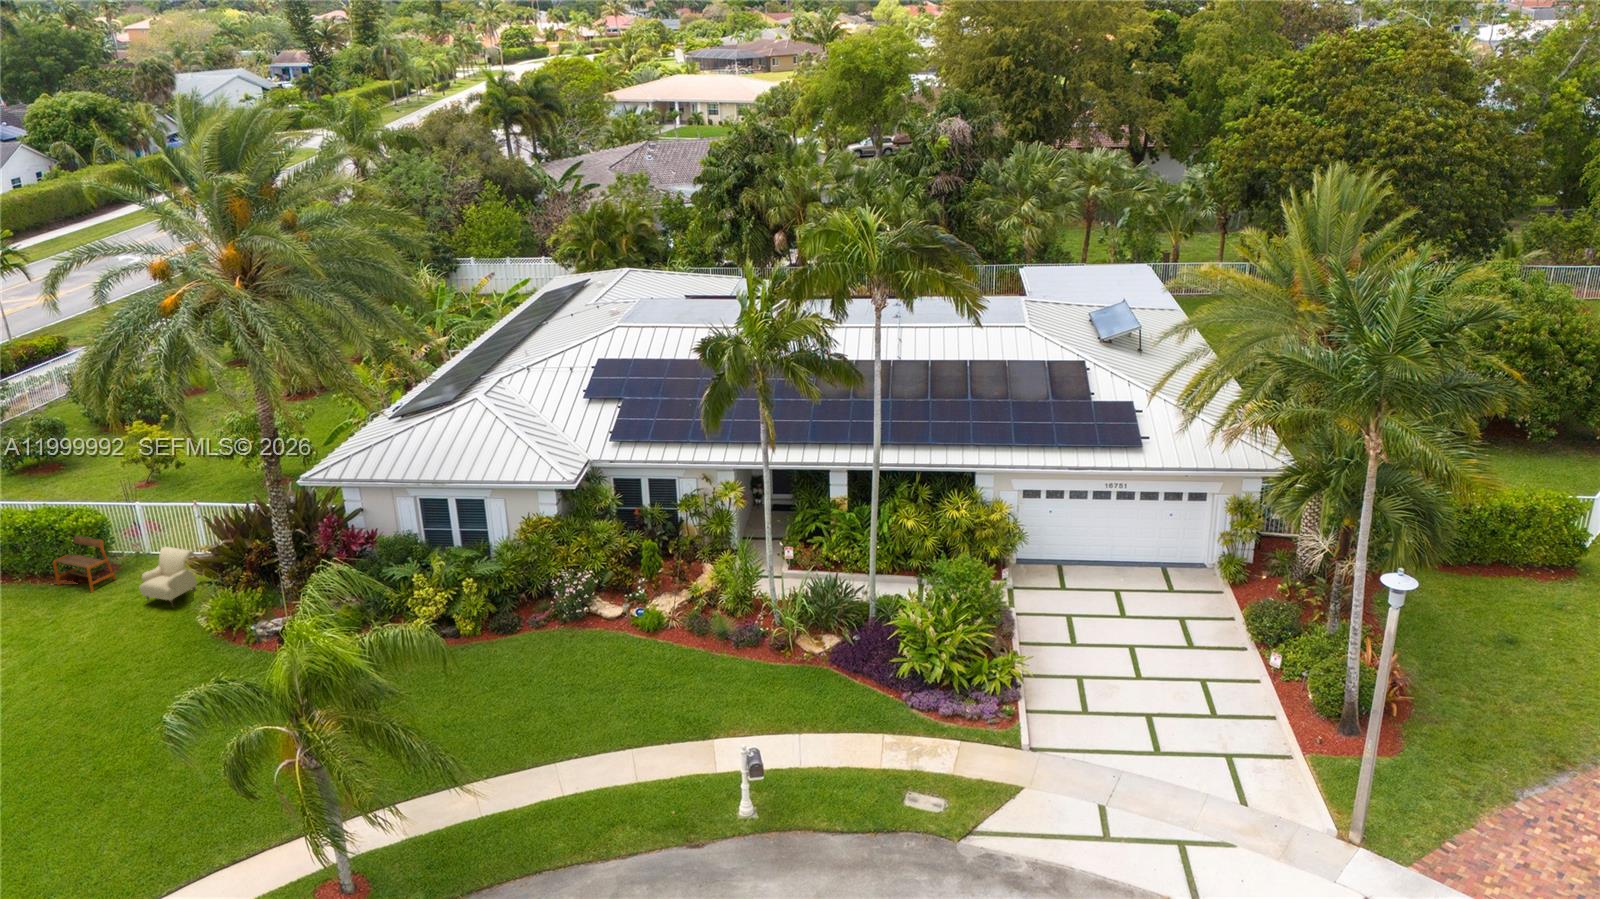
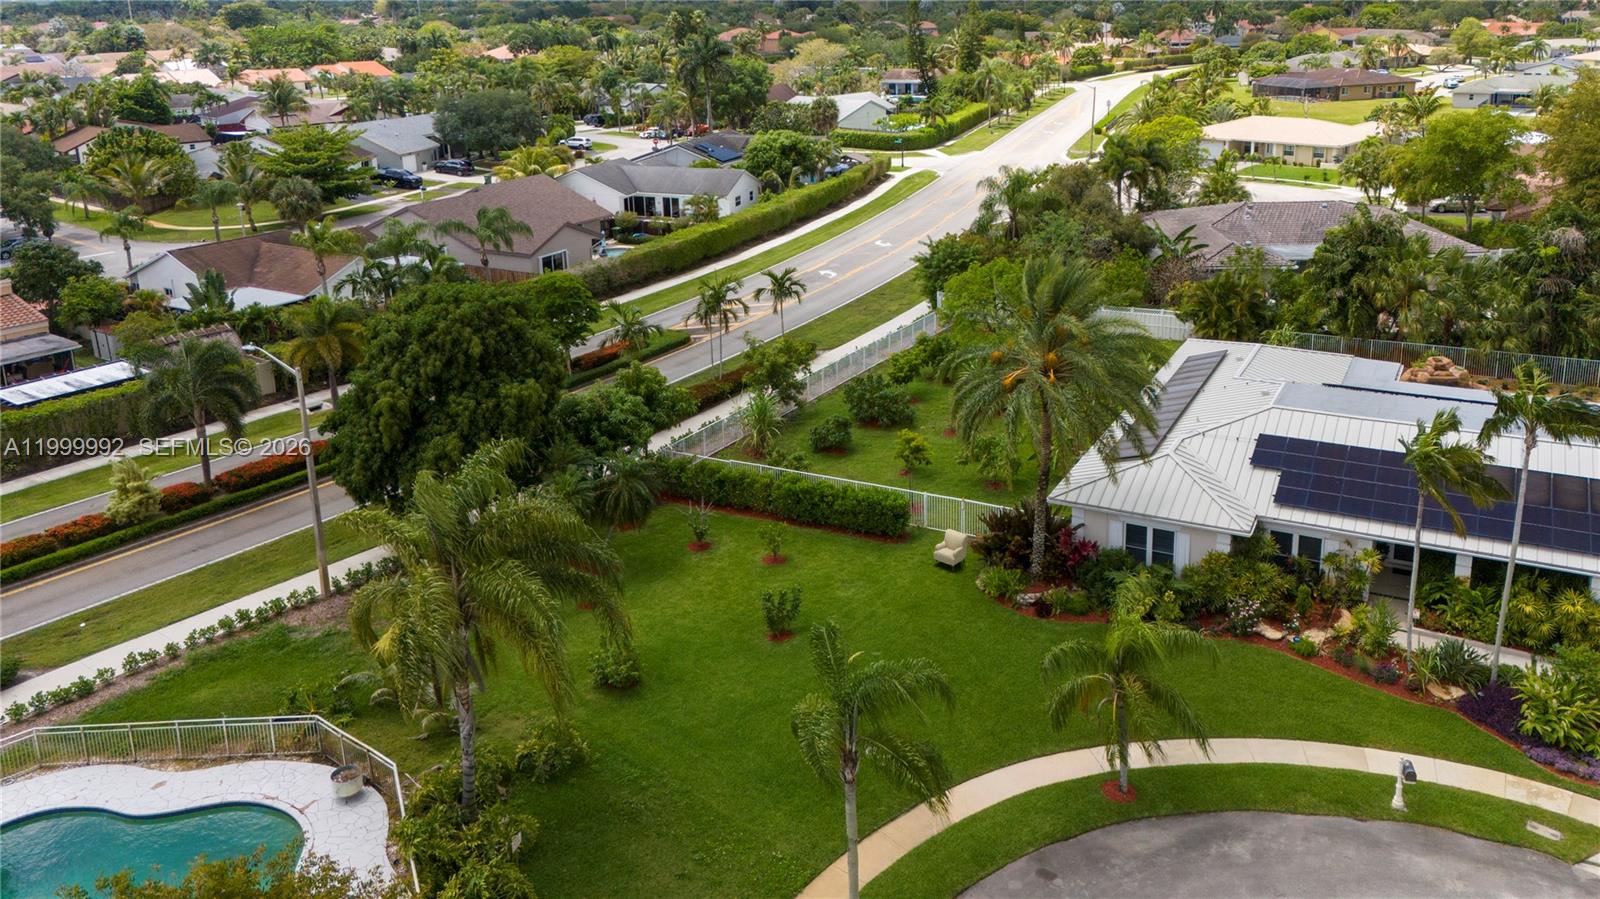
bench: present [53,536,116,593] -> none [874,509,909,550]

